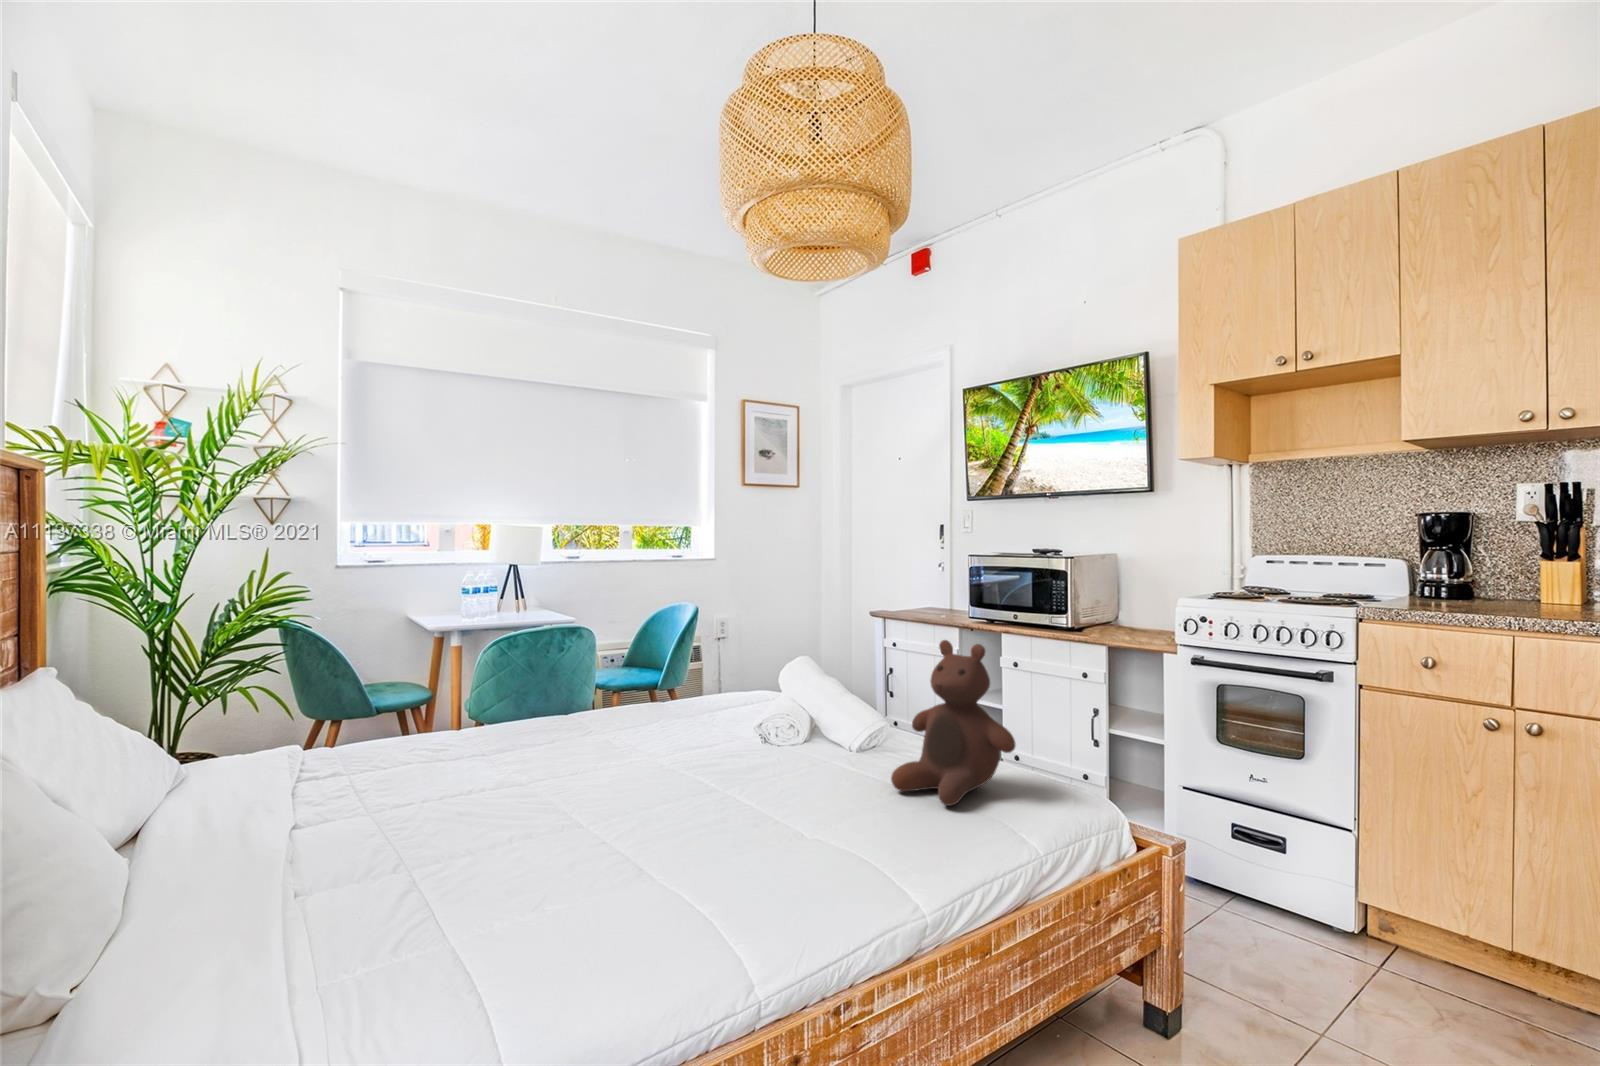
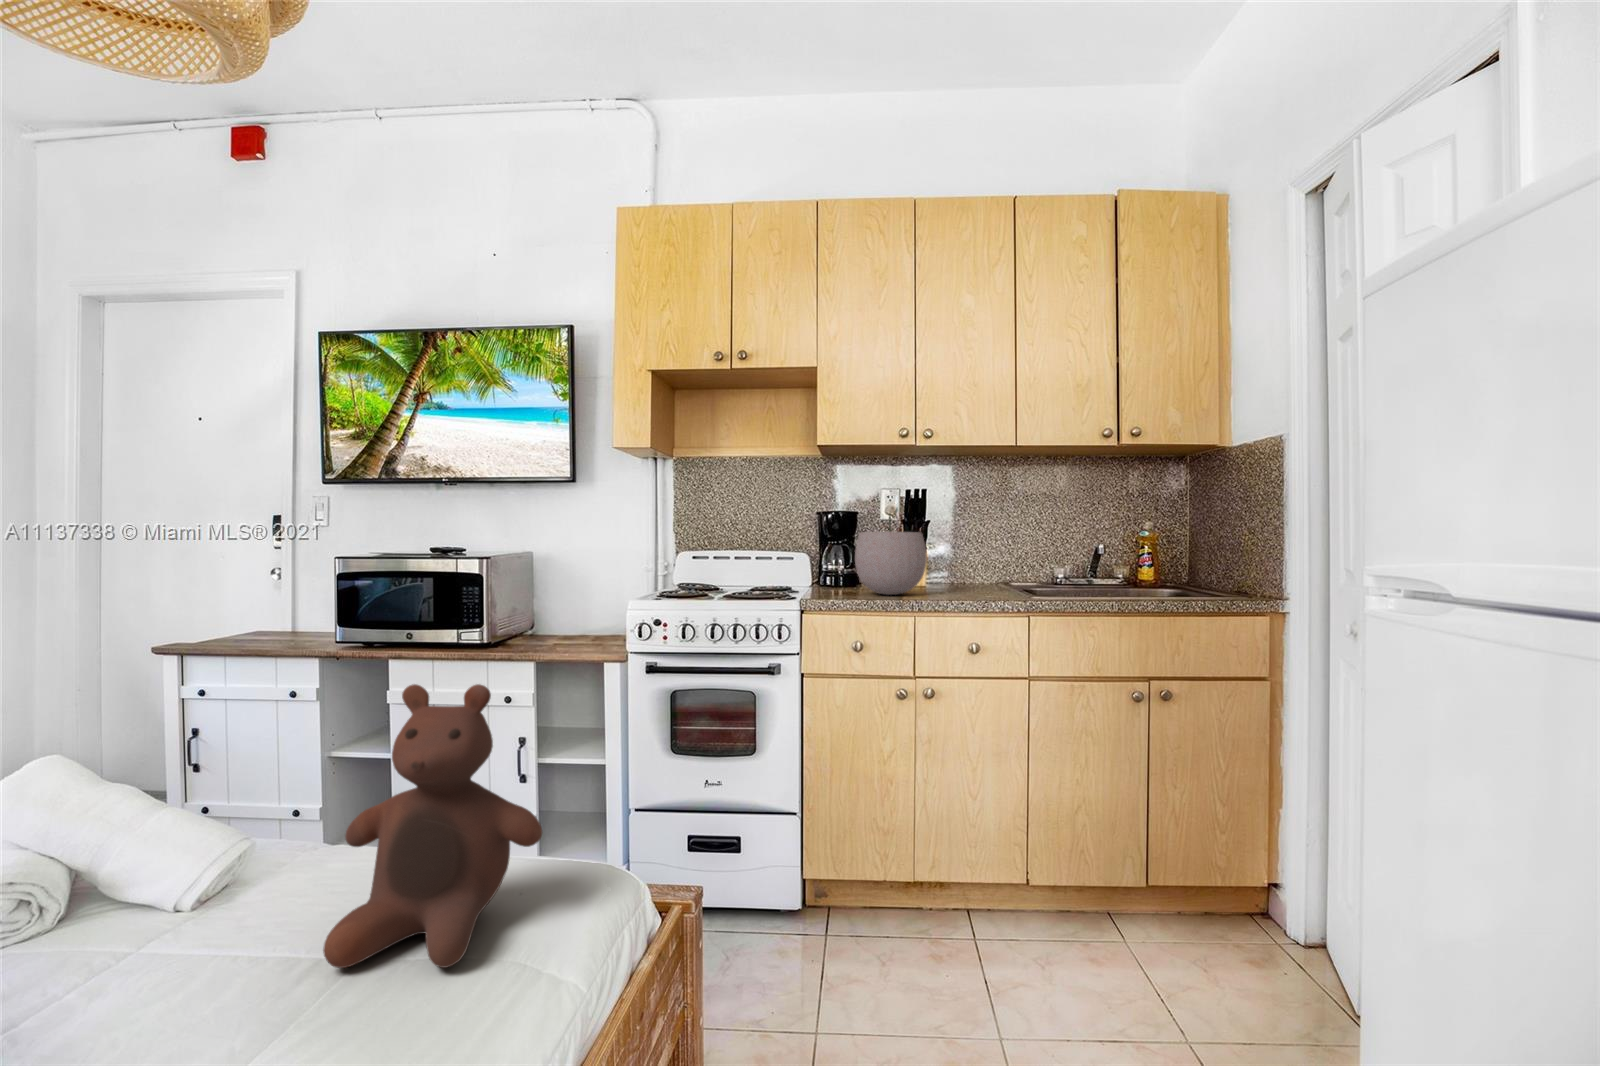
plant pot: none [1447,507,1559,611] -> present [855,509,927,595]

